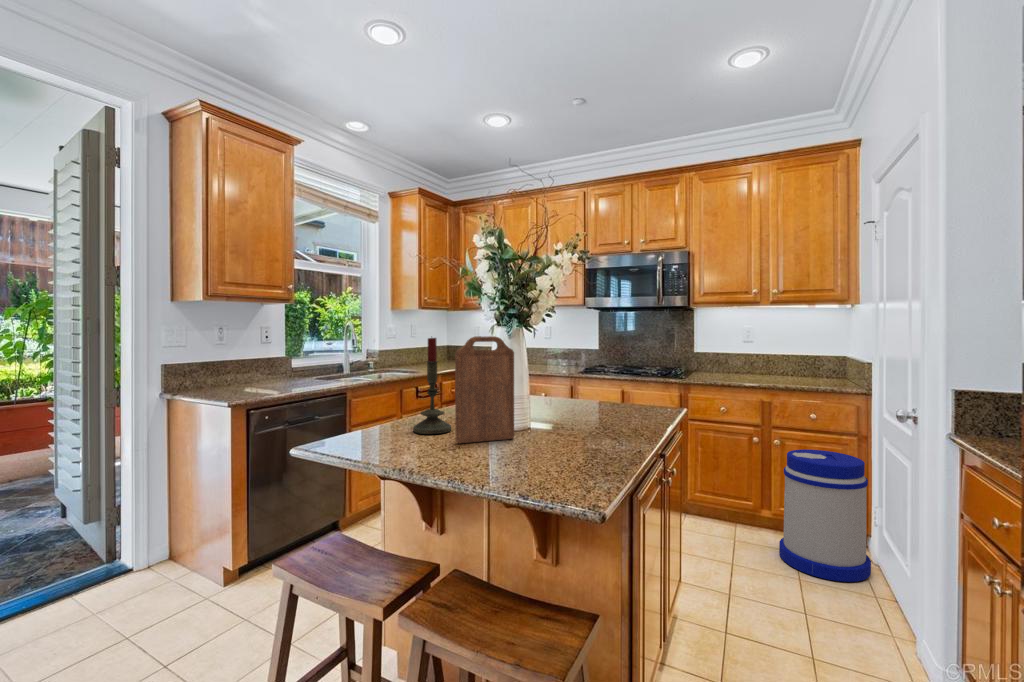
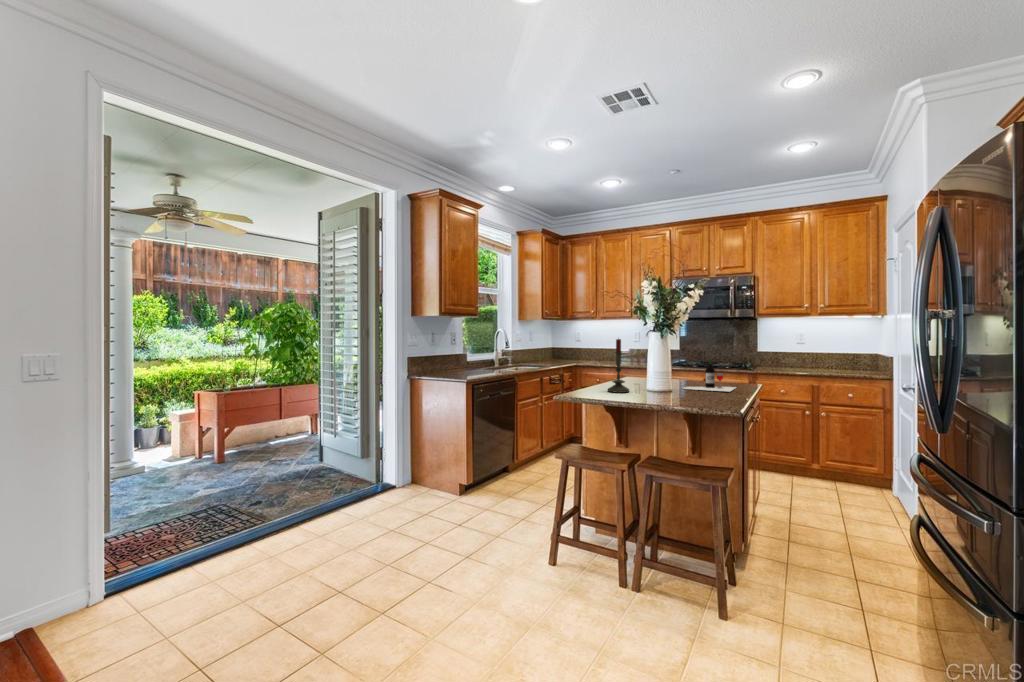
cutting board: present [455,336,514,443] -> none [640,338,671,396]
wine bottle: none [548,371,643,429] -> present [683,359,736,392]
trash can: present [779,450,871,582] -> none [826,419,892,505]

